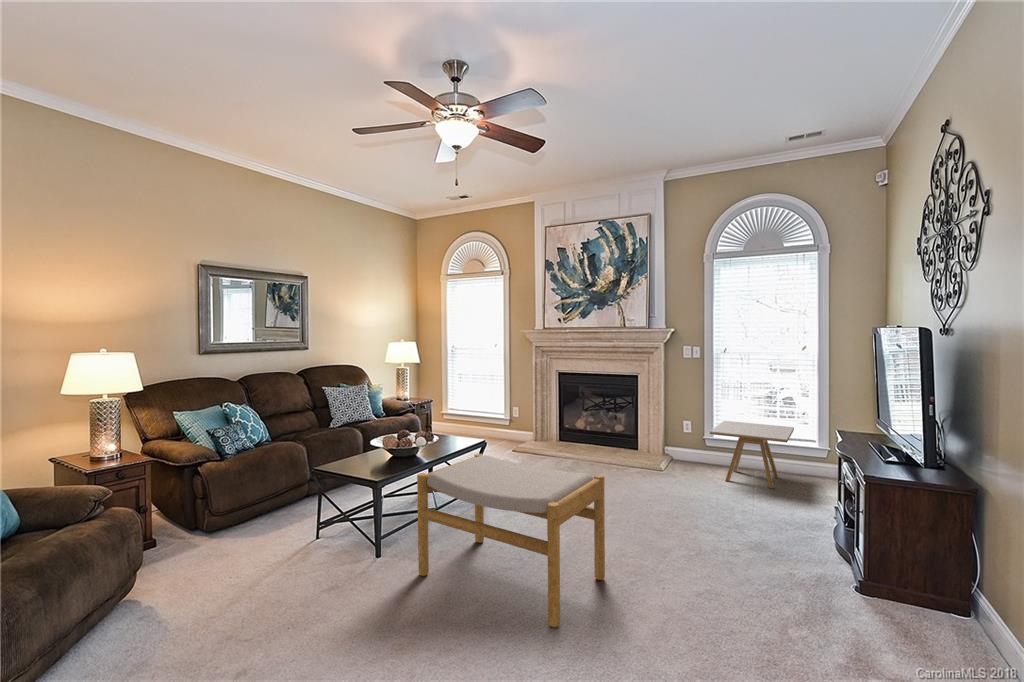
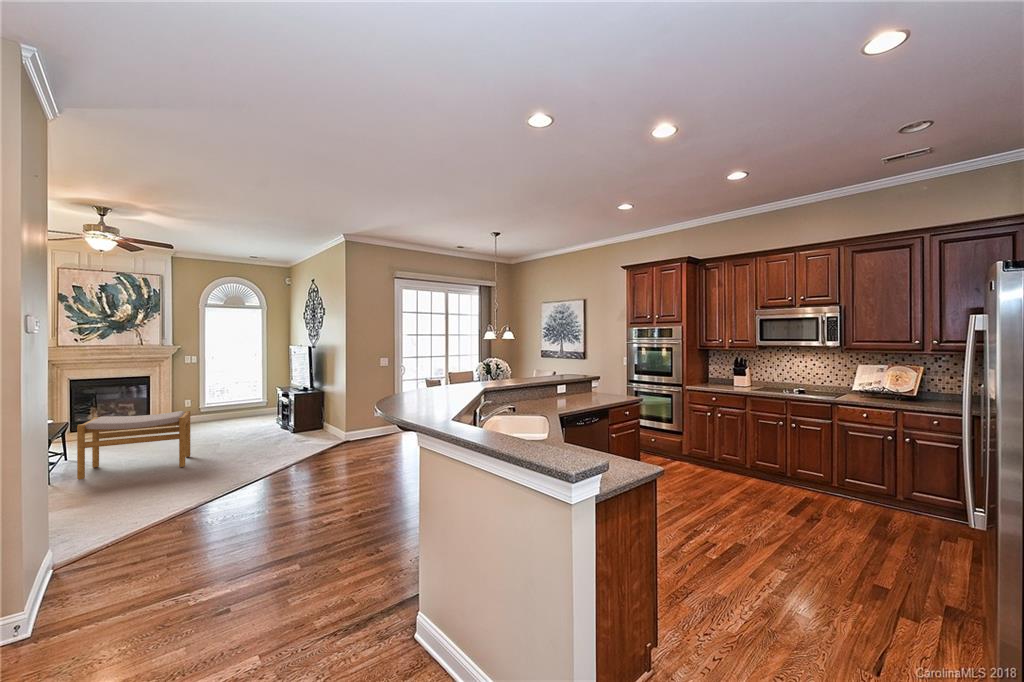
side table: present [710,421,794,488] -> none [211,395,253,426]

